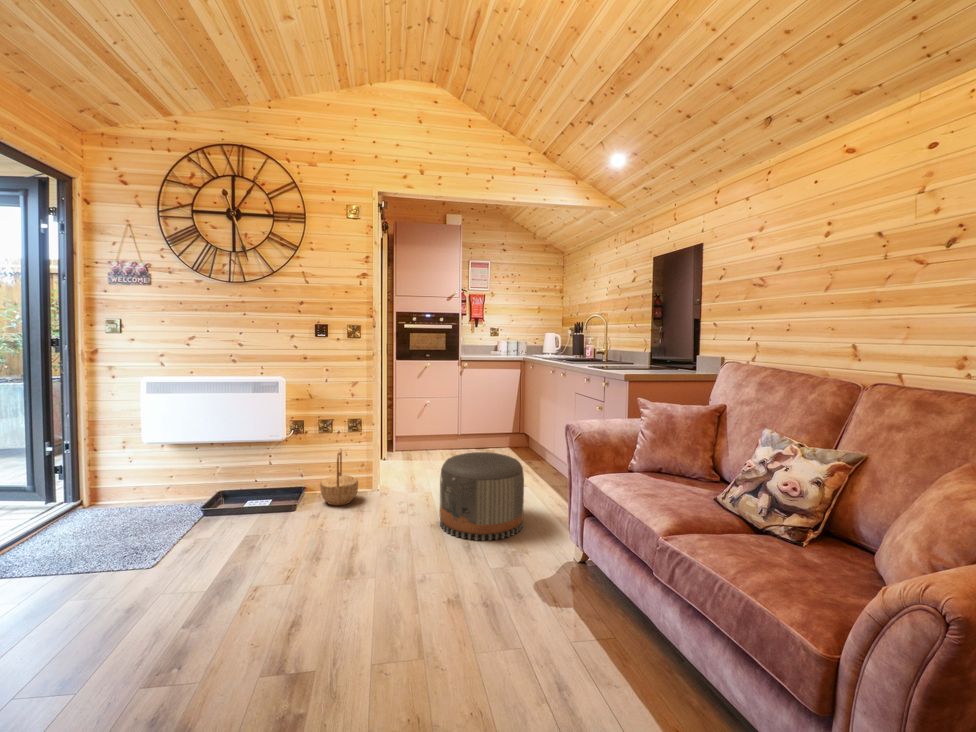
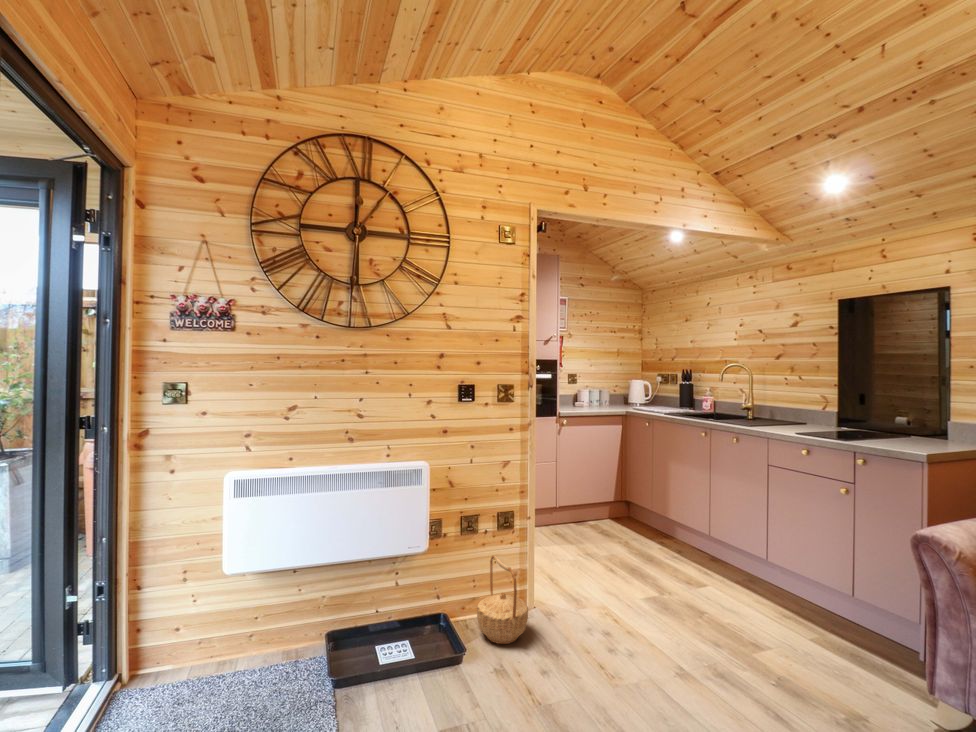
pouf: present [440,452,524,541] -> none [670,556,799,699]

